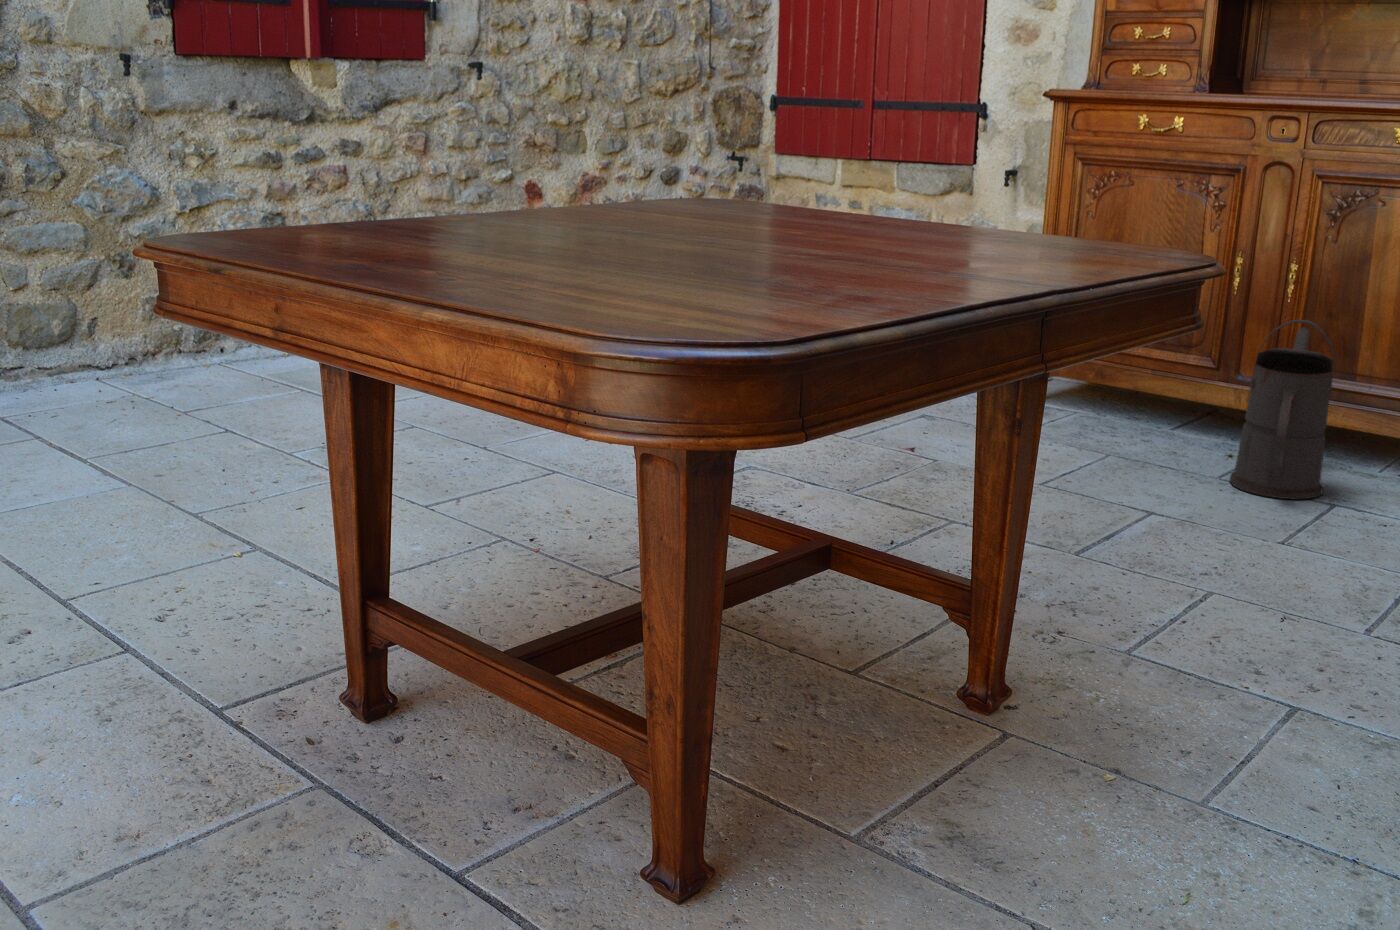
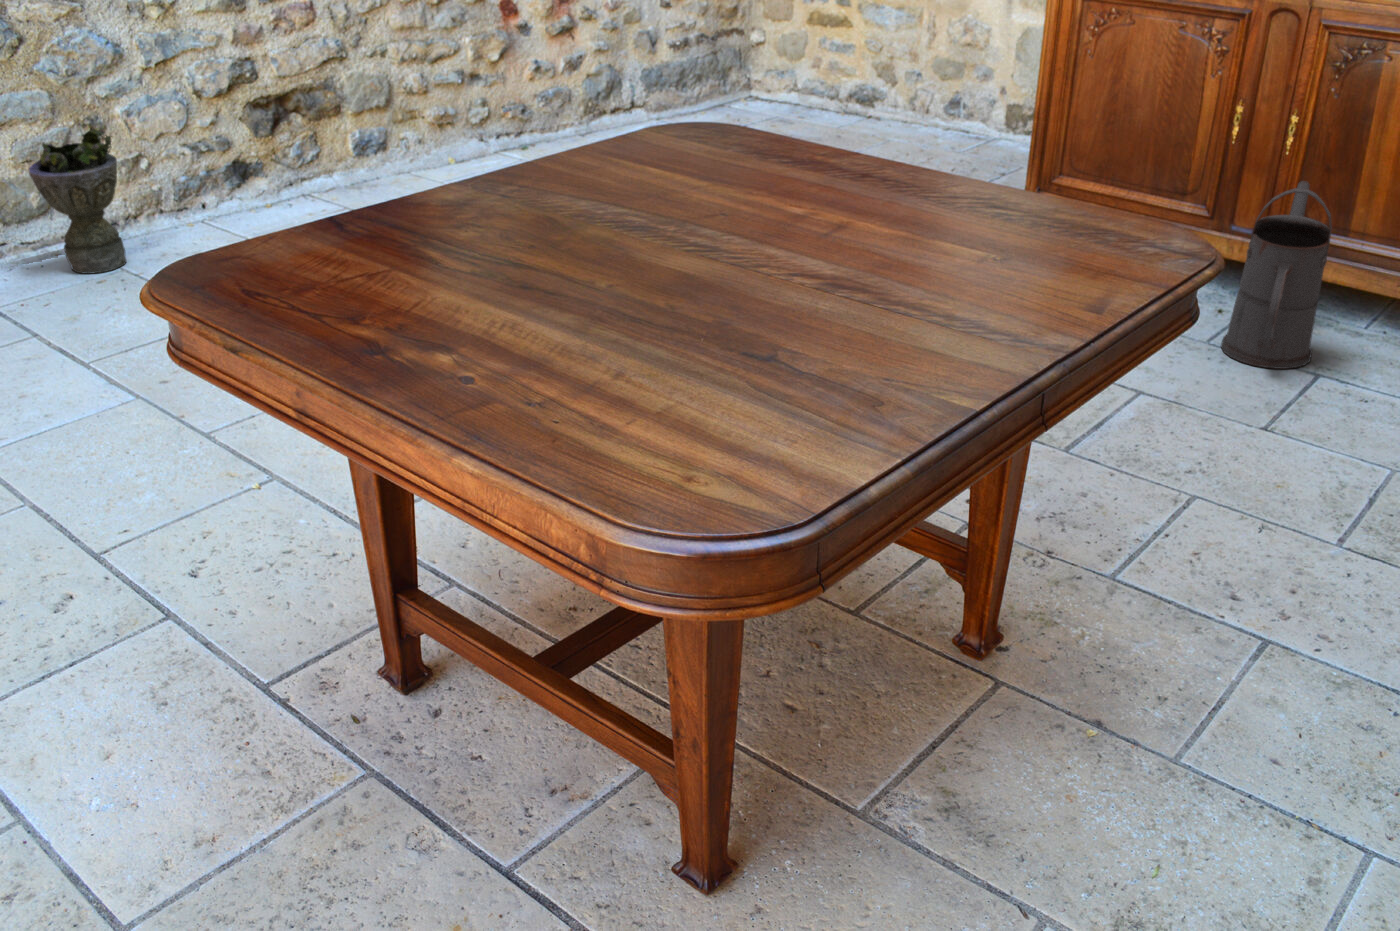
planter: none [55,260,142,397] -> present [29,129,127,274]

